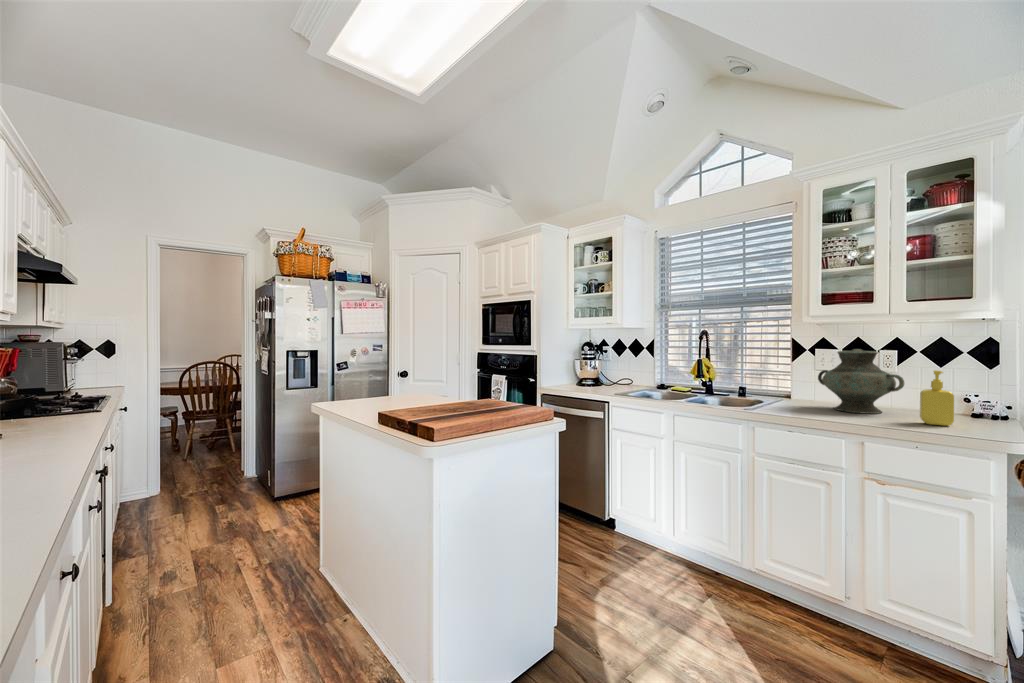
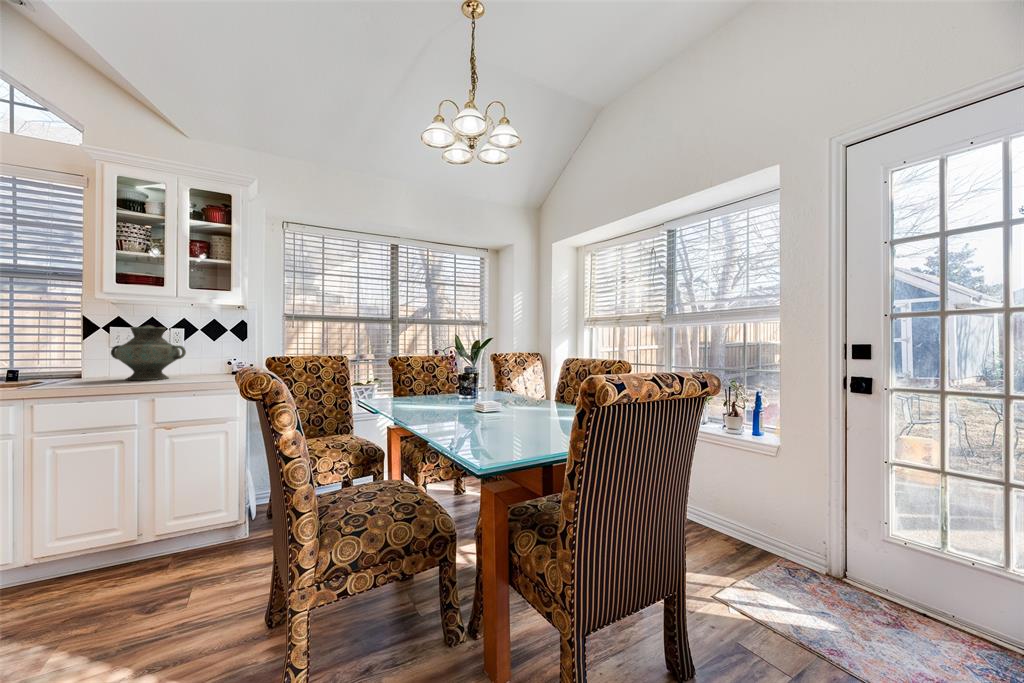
soap dispenser: present [920,370,954,426] -> none [195,340,217,380]

